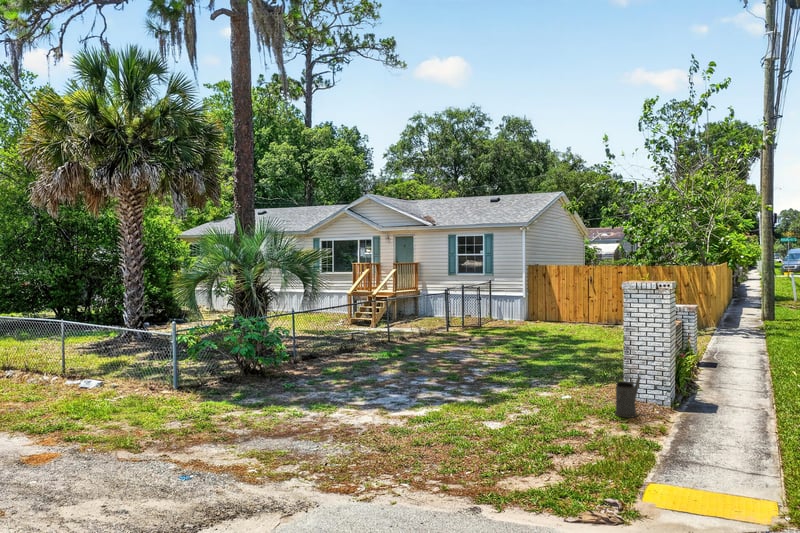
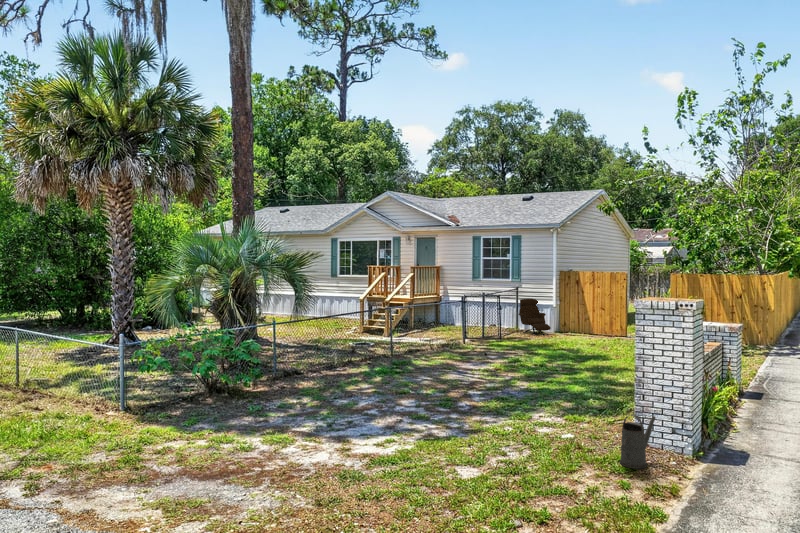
lounge chair: none [492,291,522,324] -> present [519,299,551,335]

